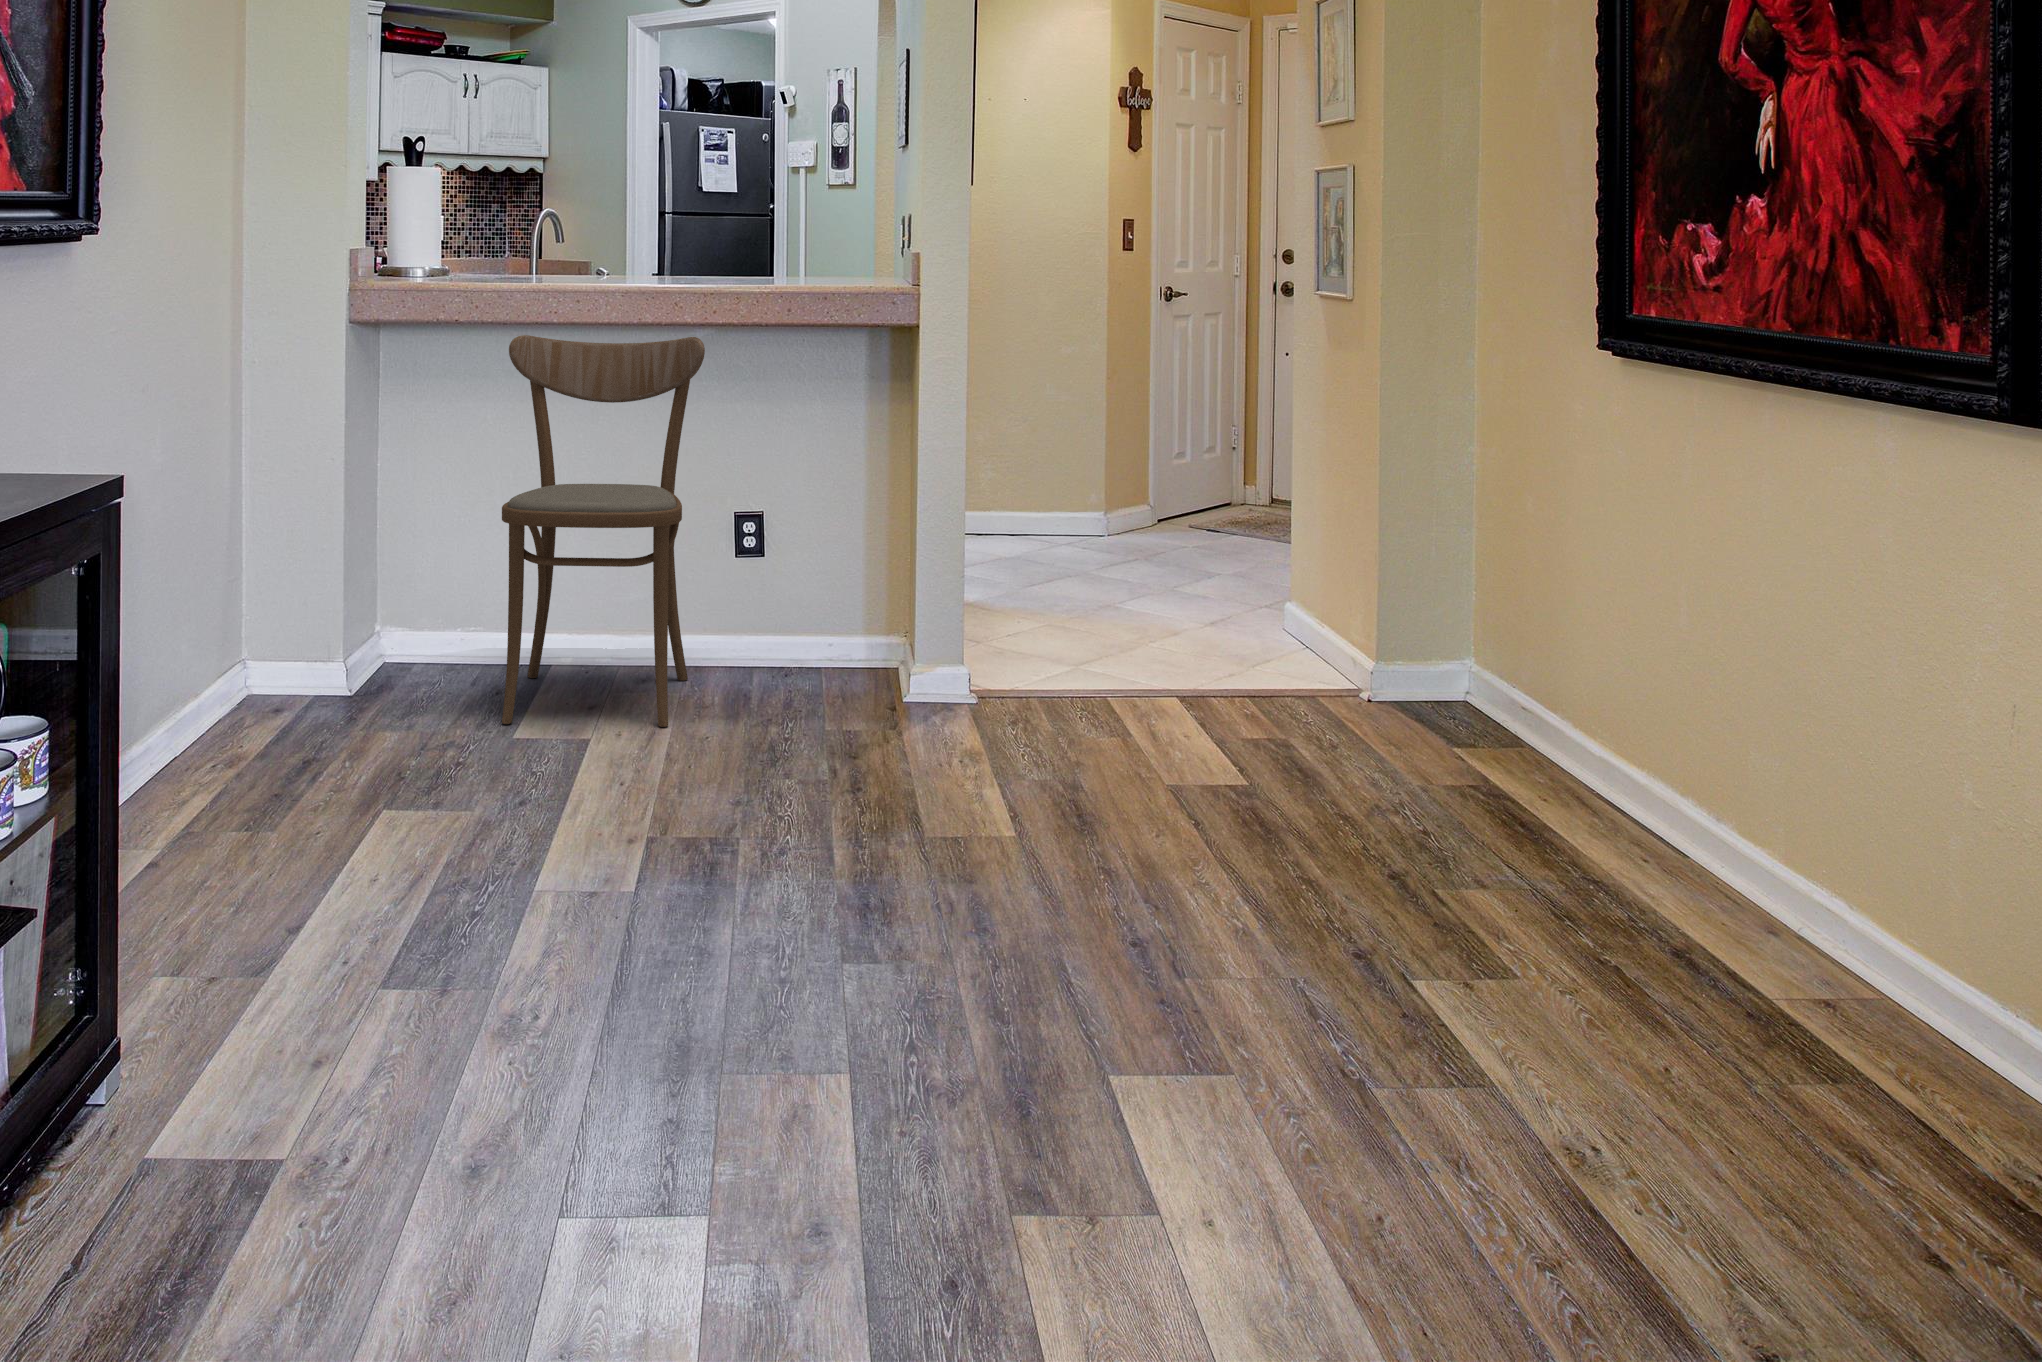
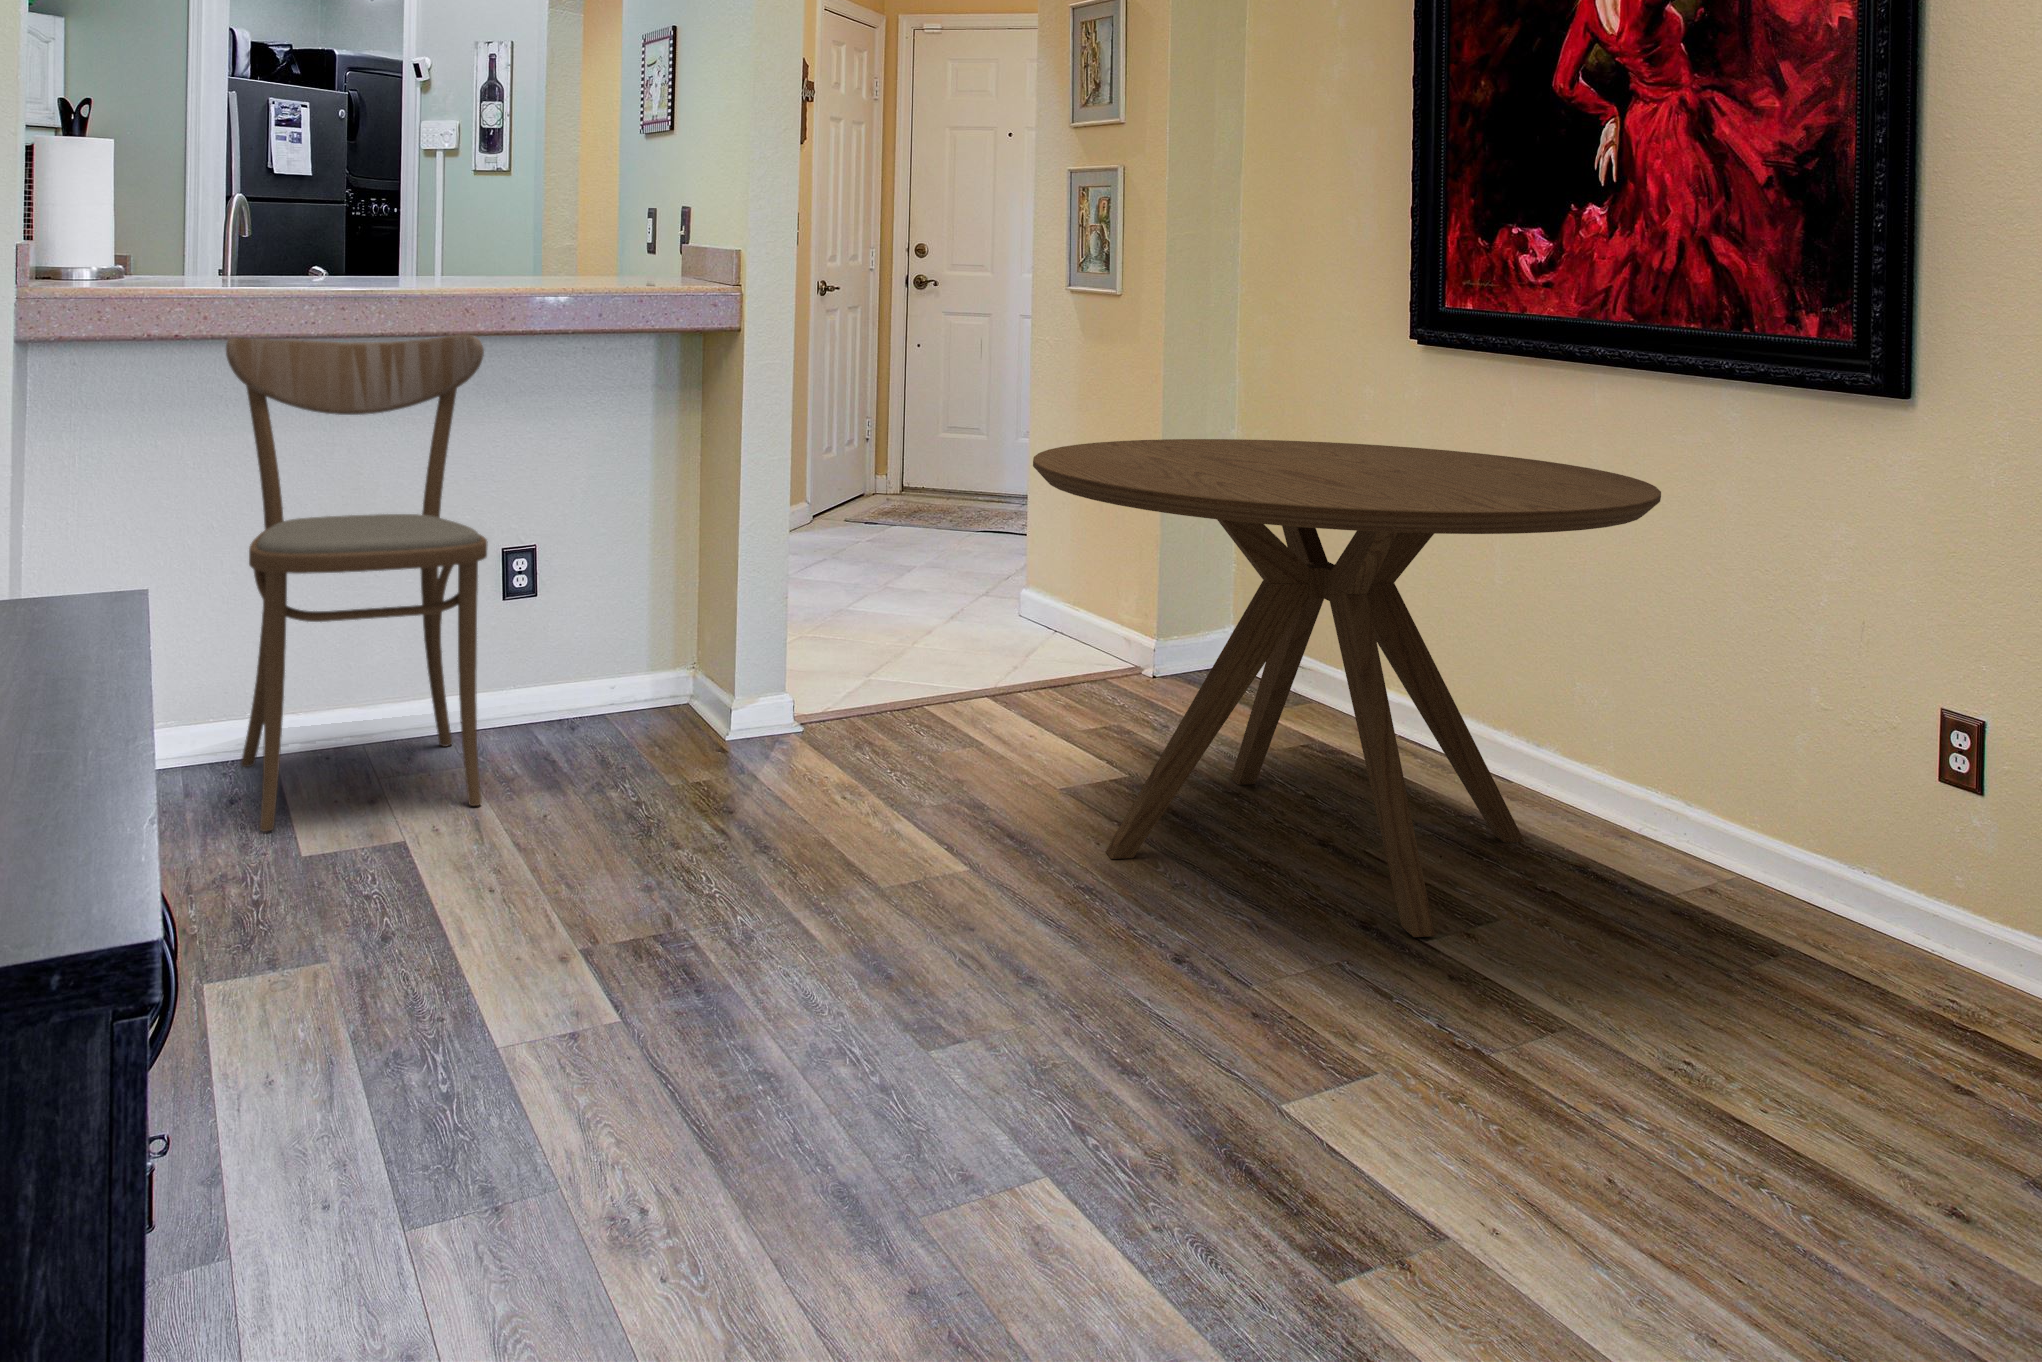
dining table: none [1081,445,1763,965] -> present [1033,439,1661,937]

